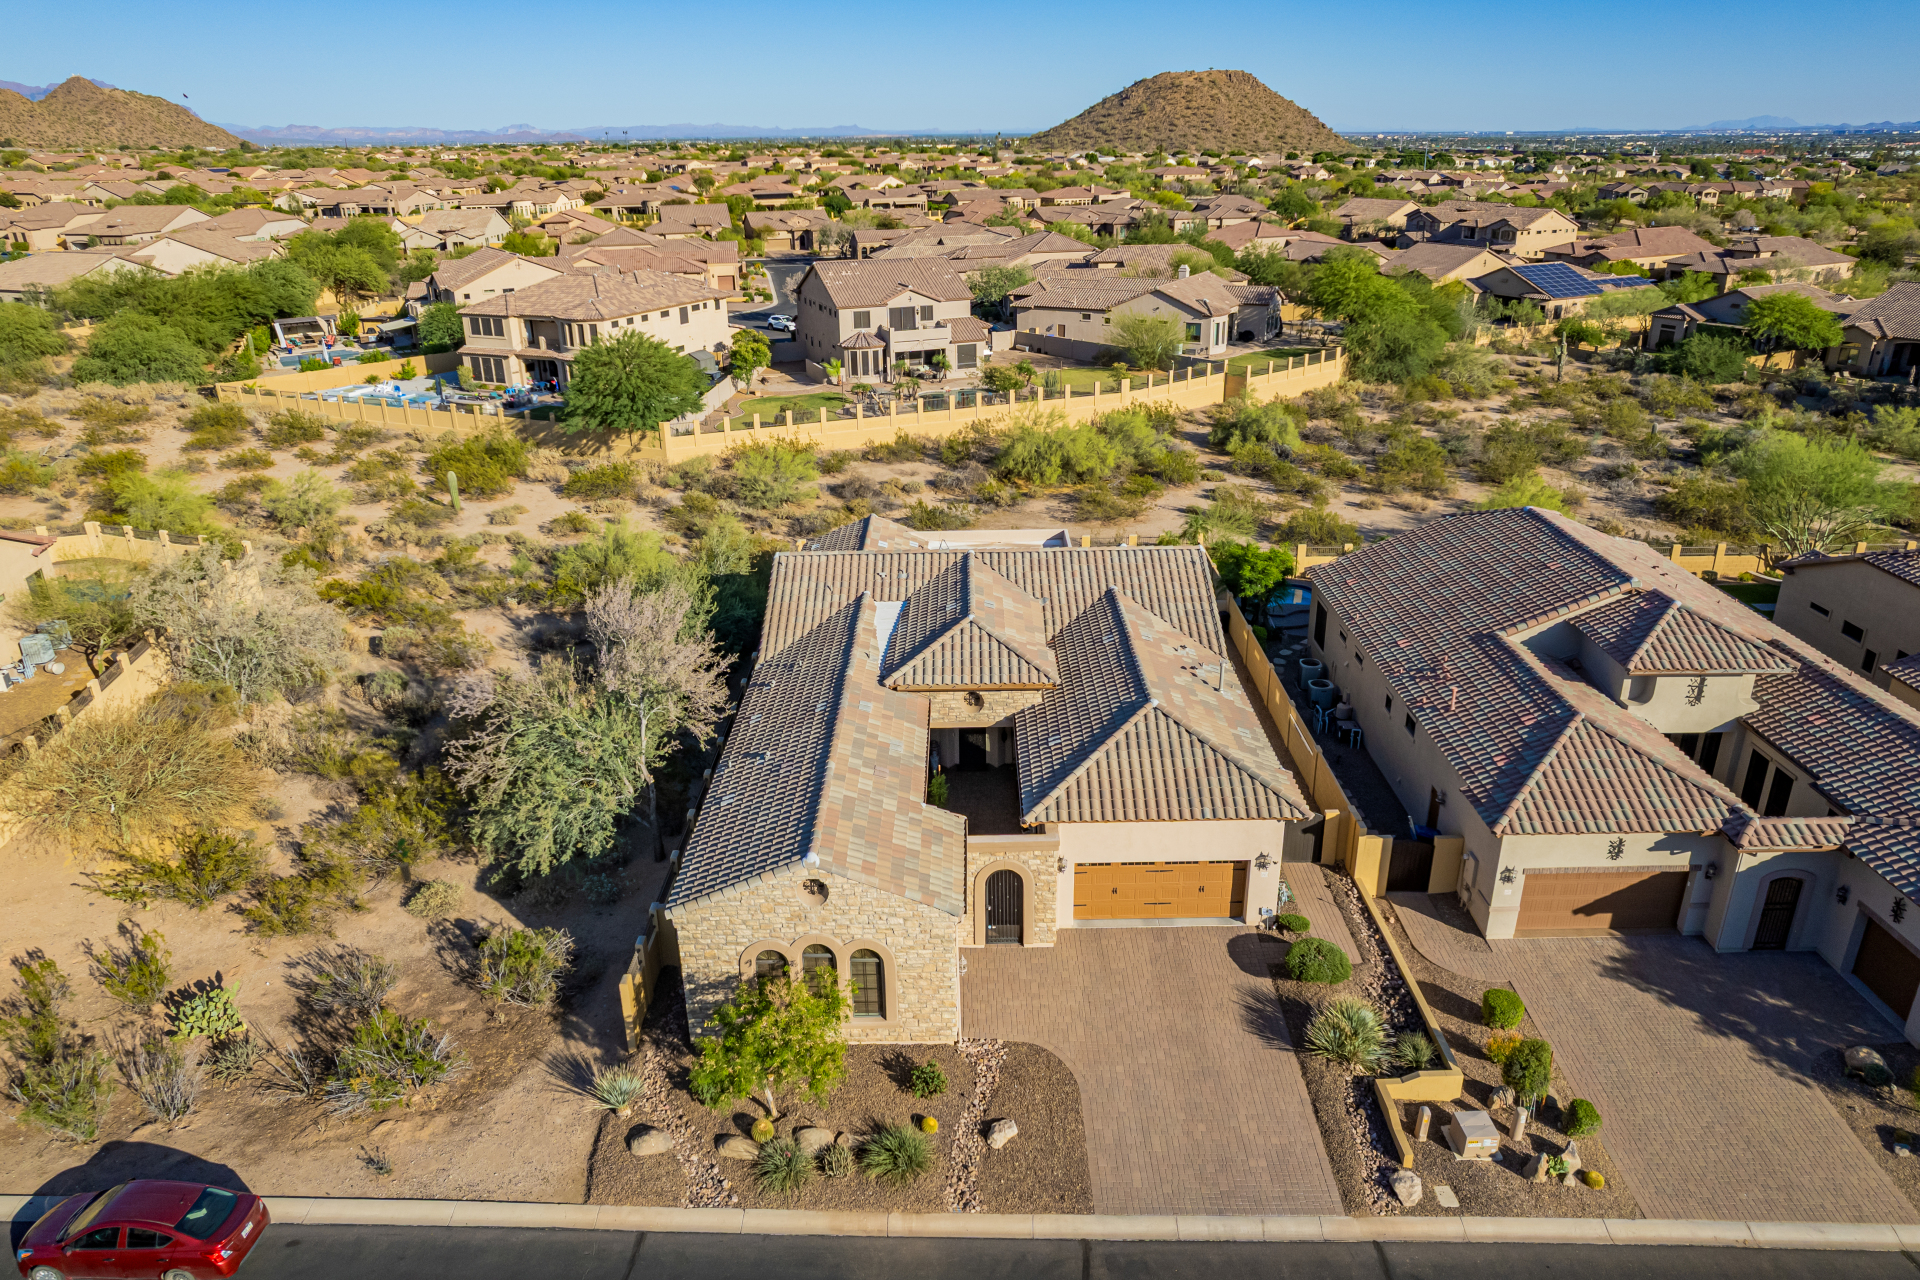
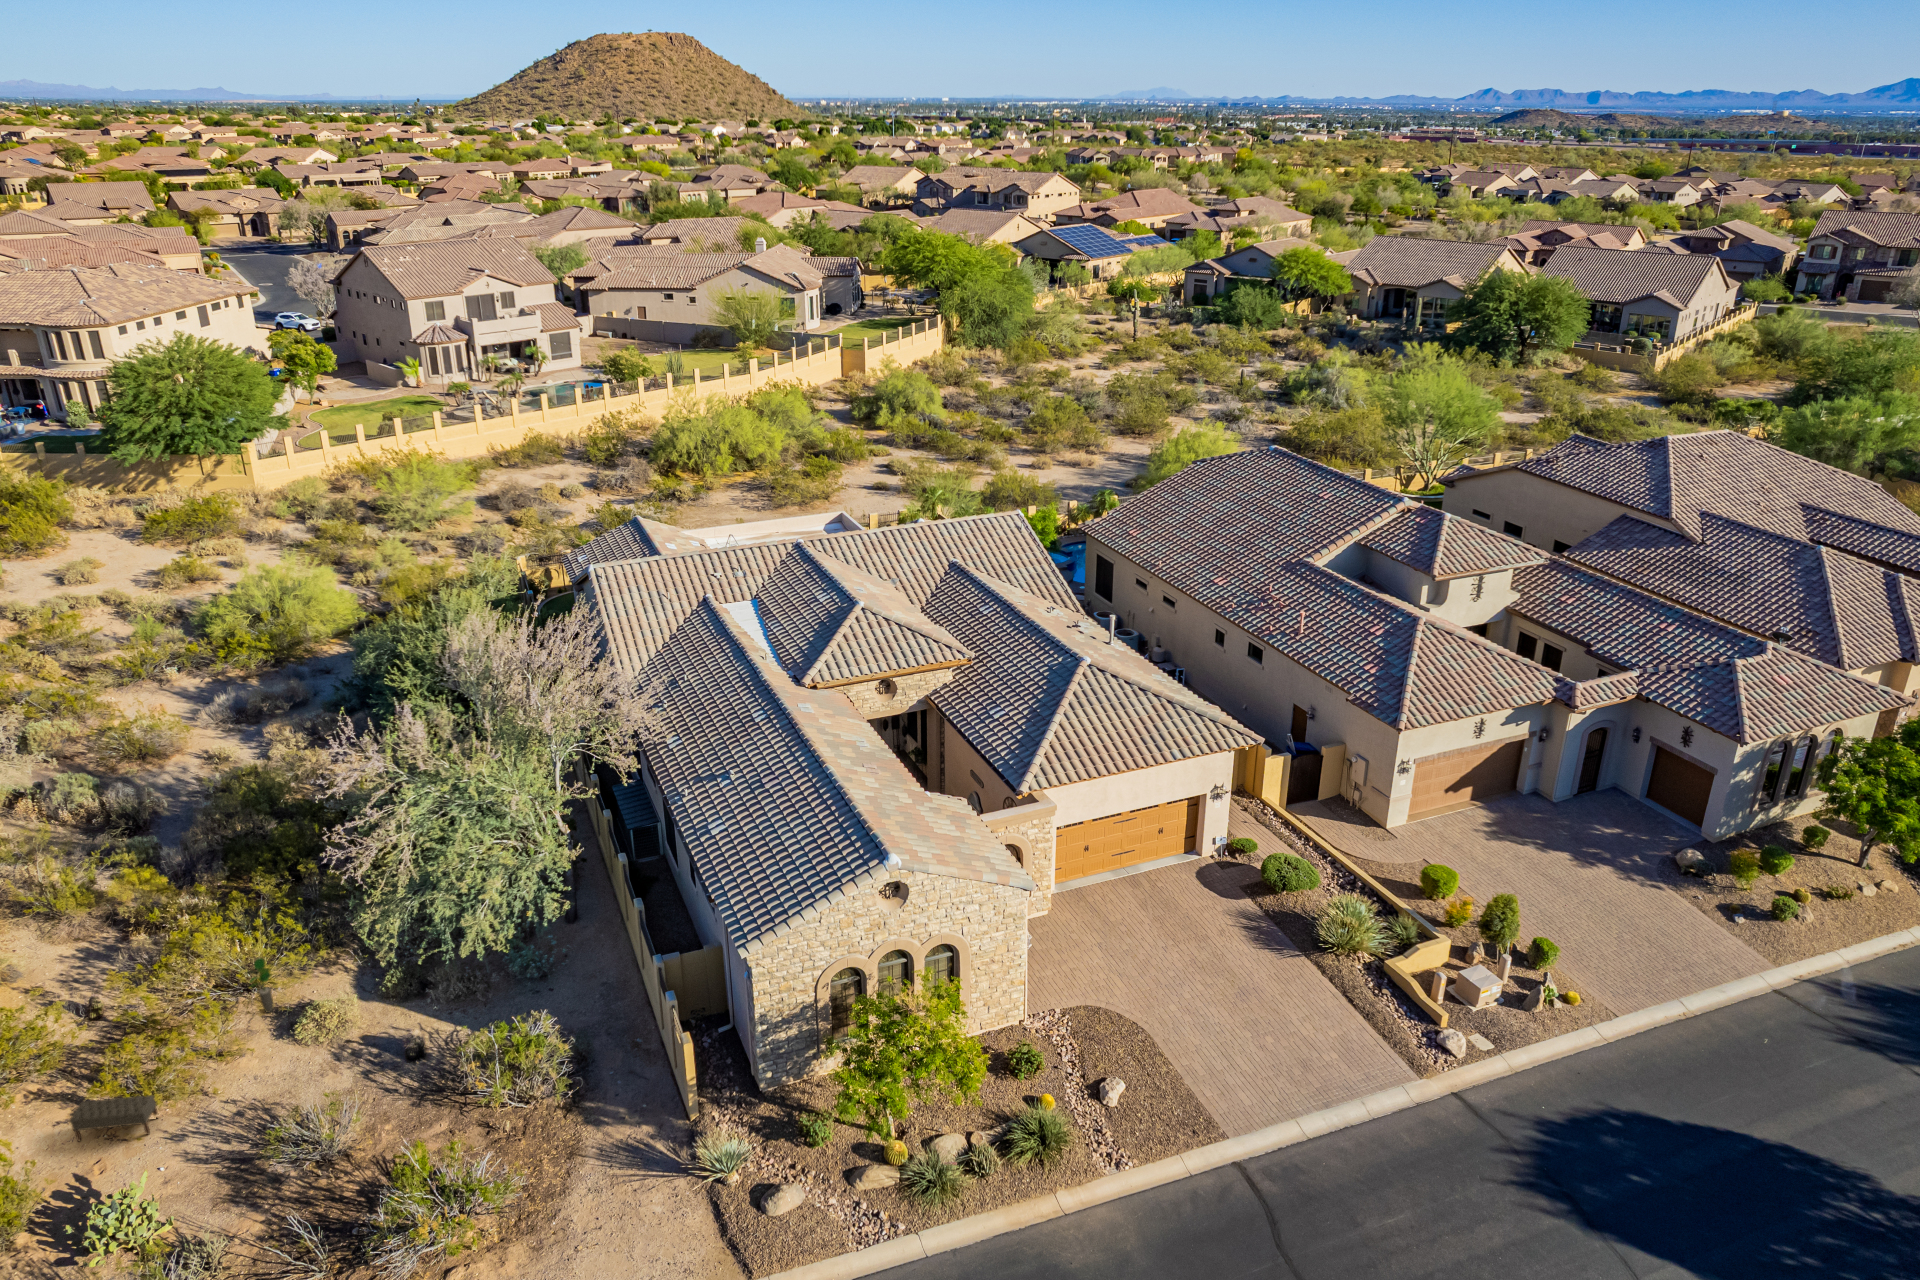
bench: none [231,918,293,954] -> present [69,1095,158,1141]

